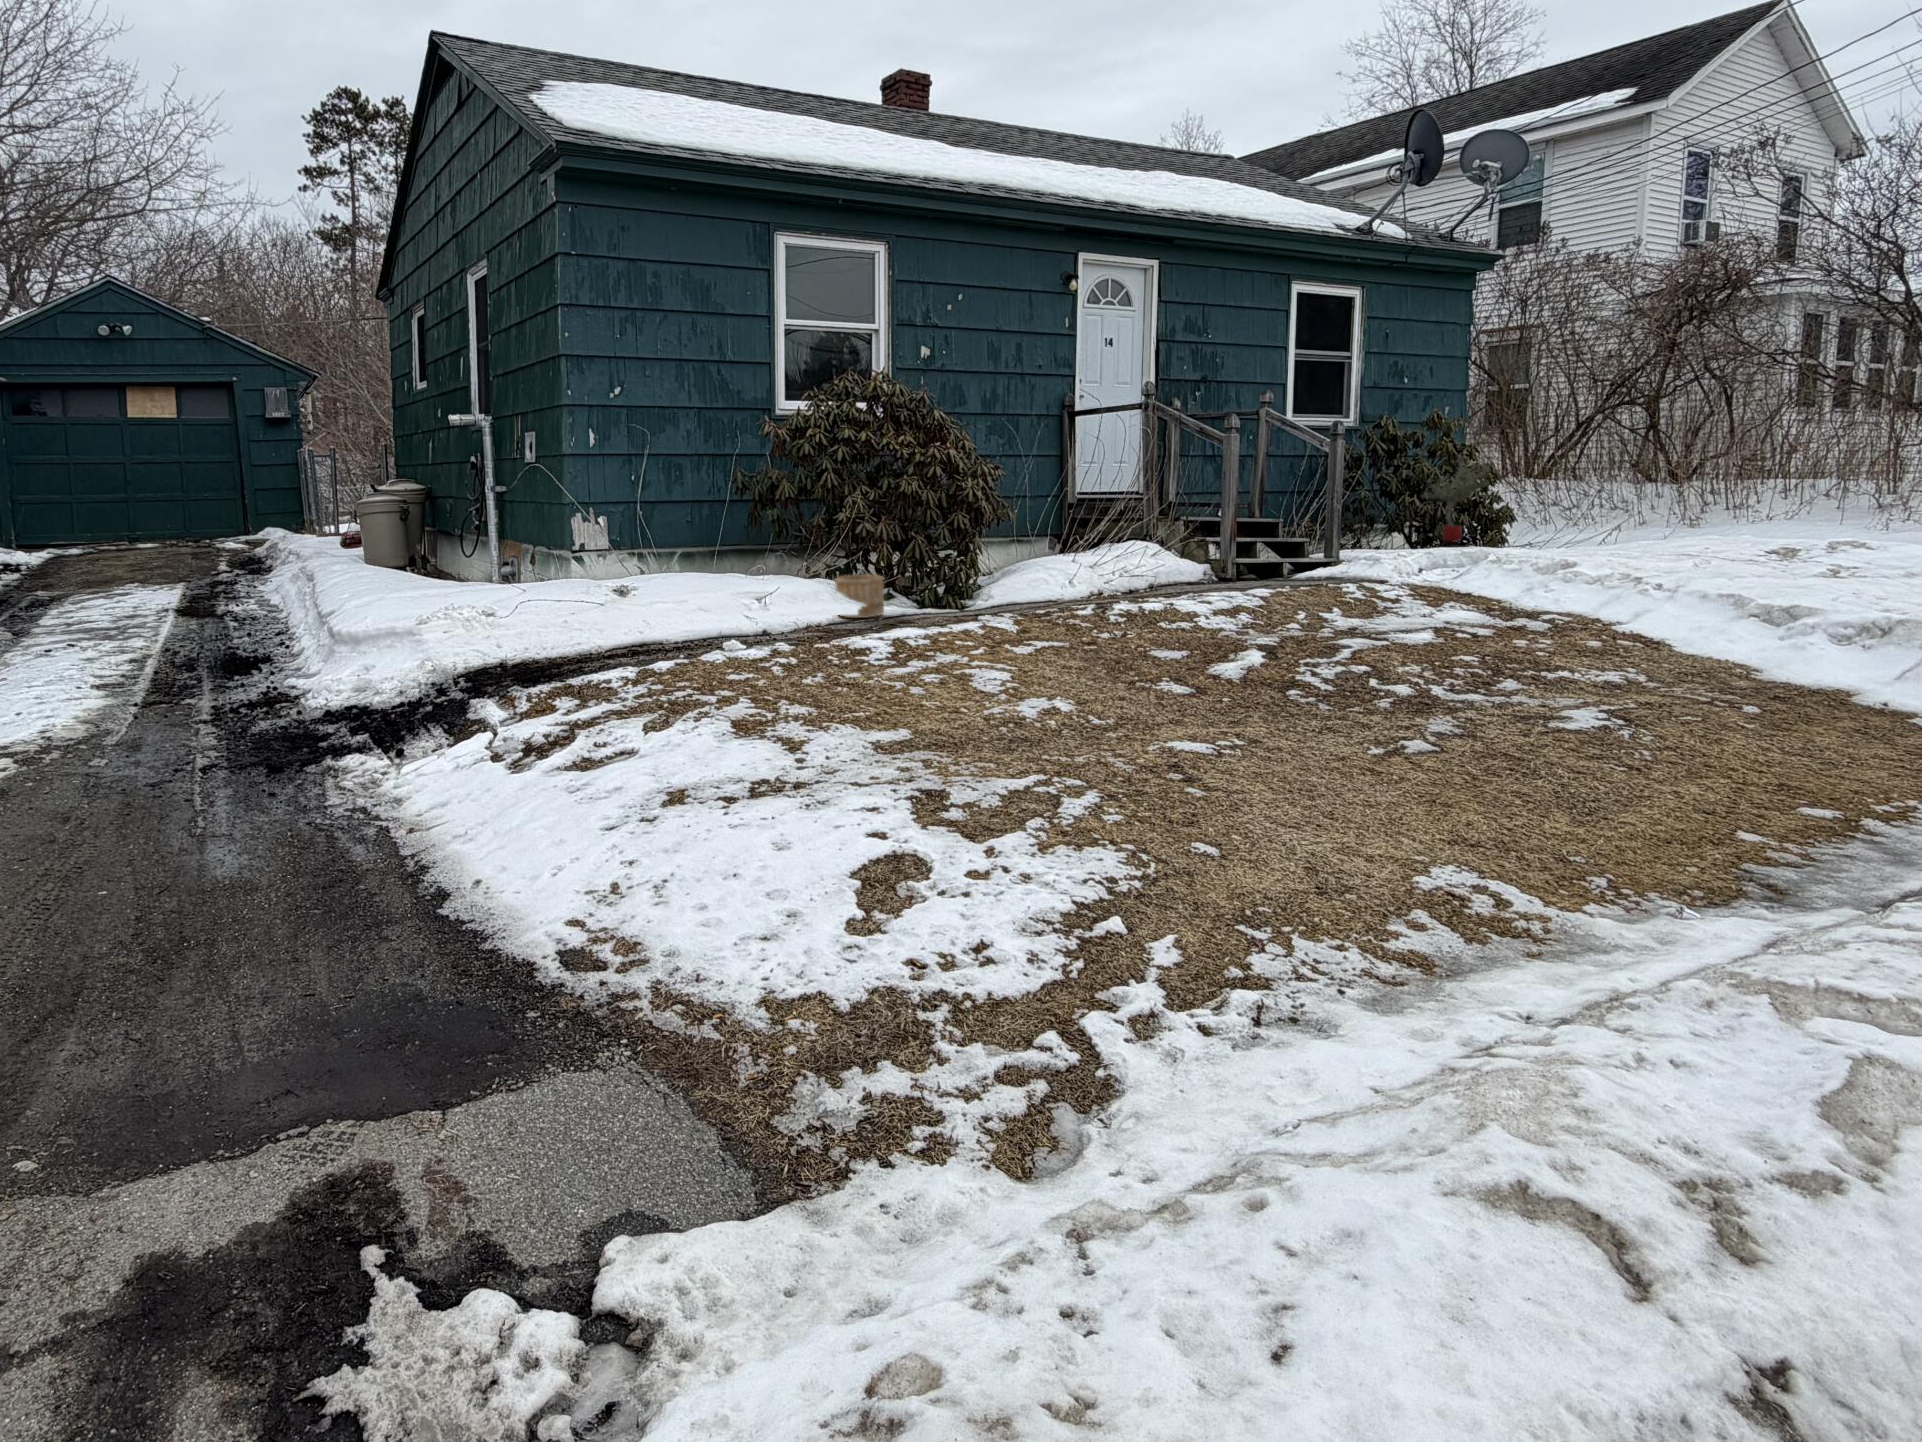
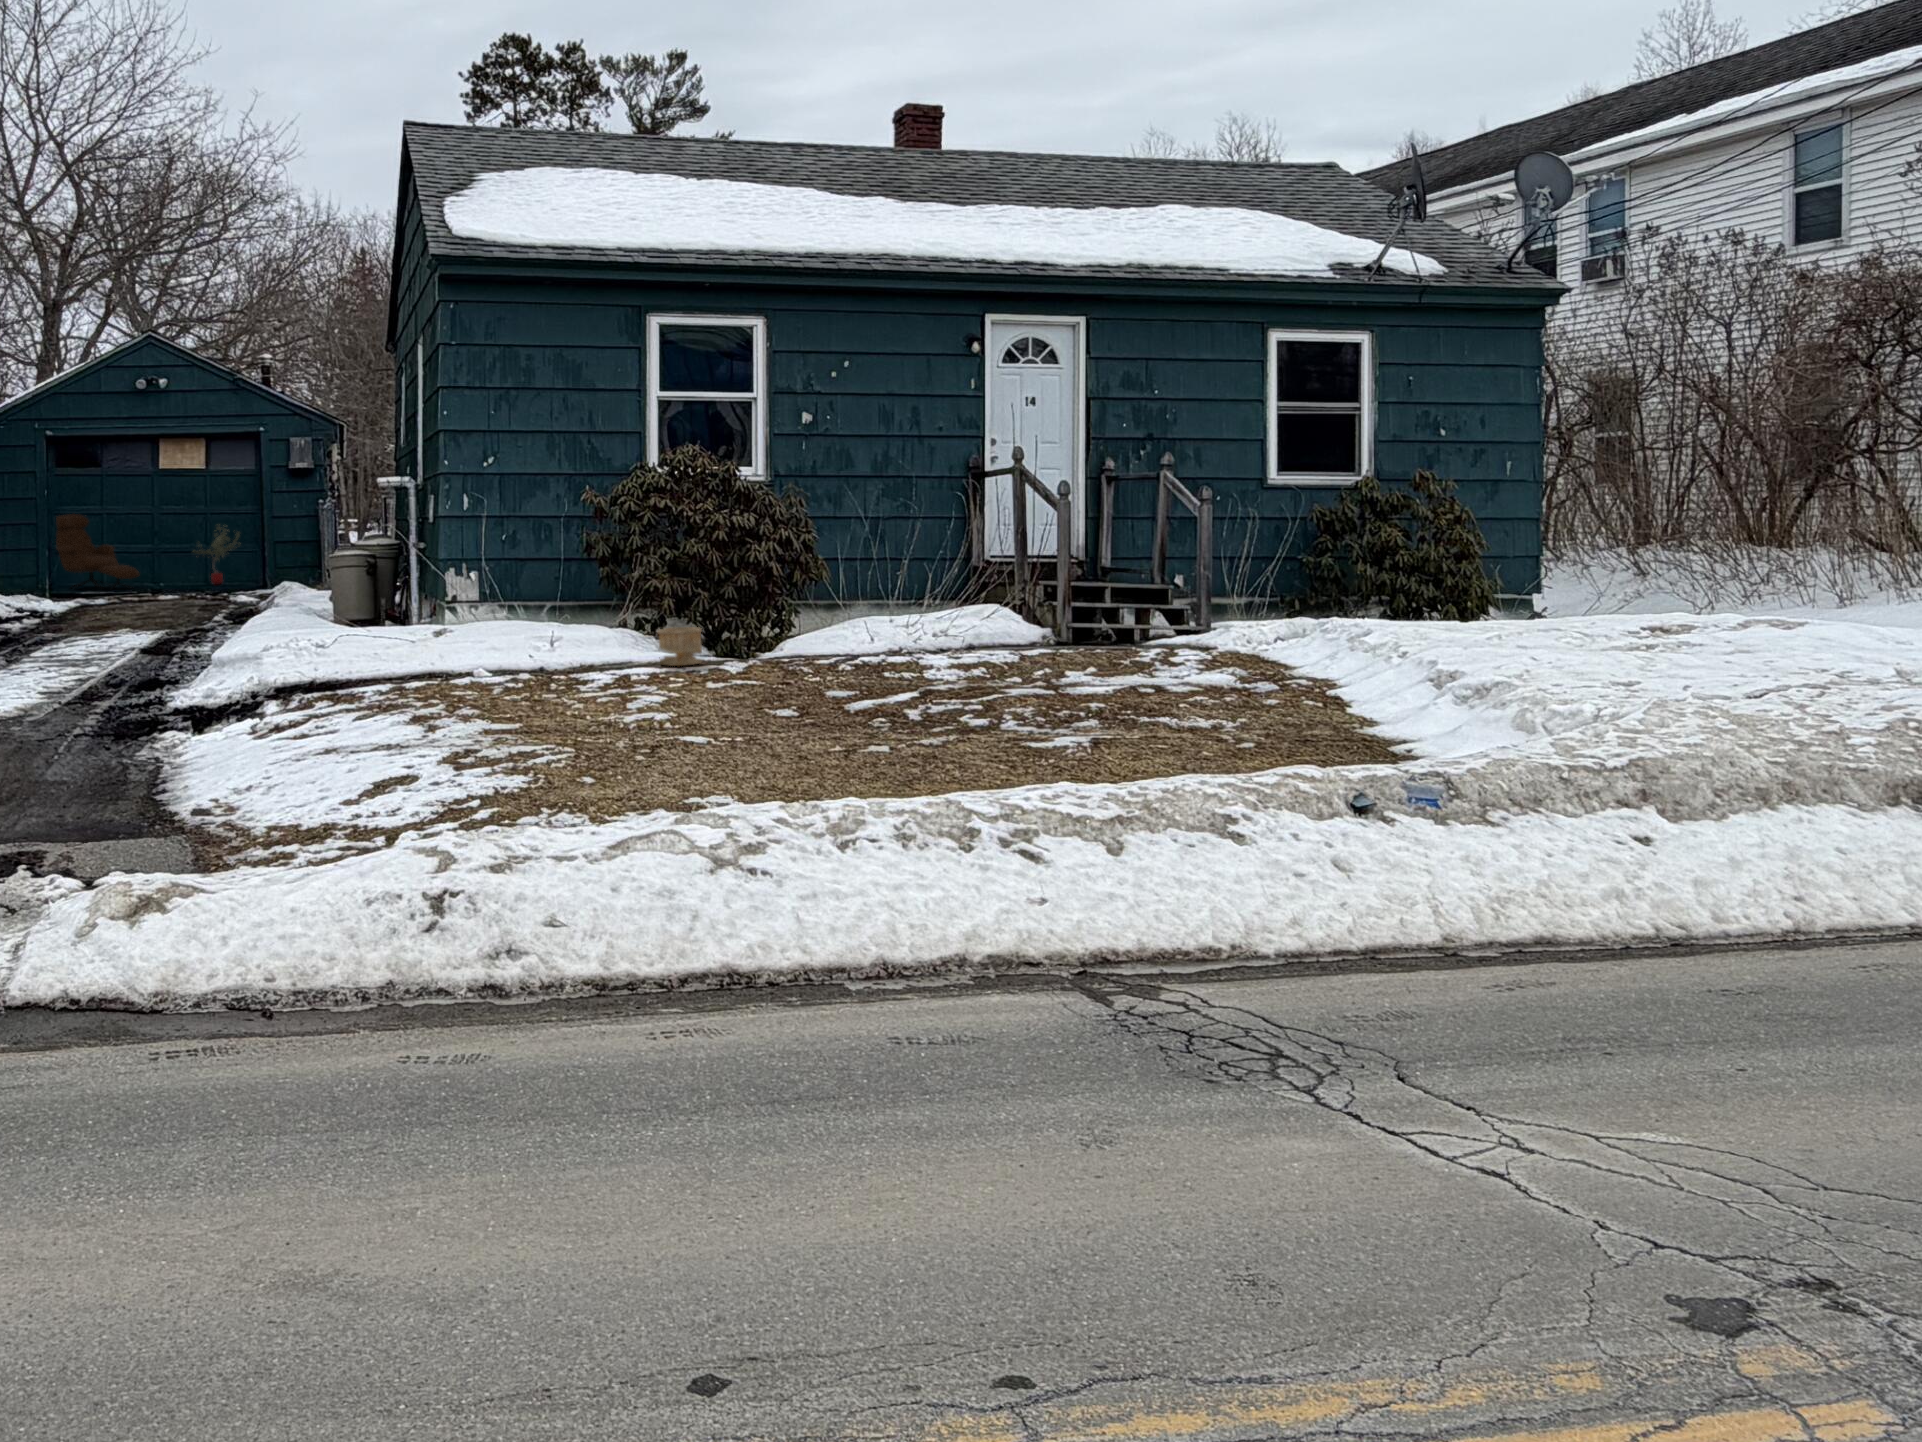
potted tree: present [1423,456,1490,543] -> present [193,527,241,584]
lounge chair: none [16,462,116,539] -> present [56,514,140,588]

